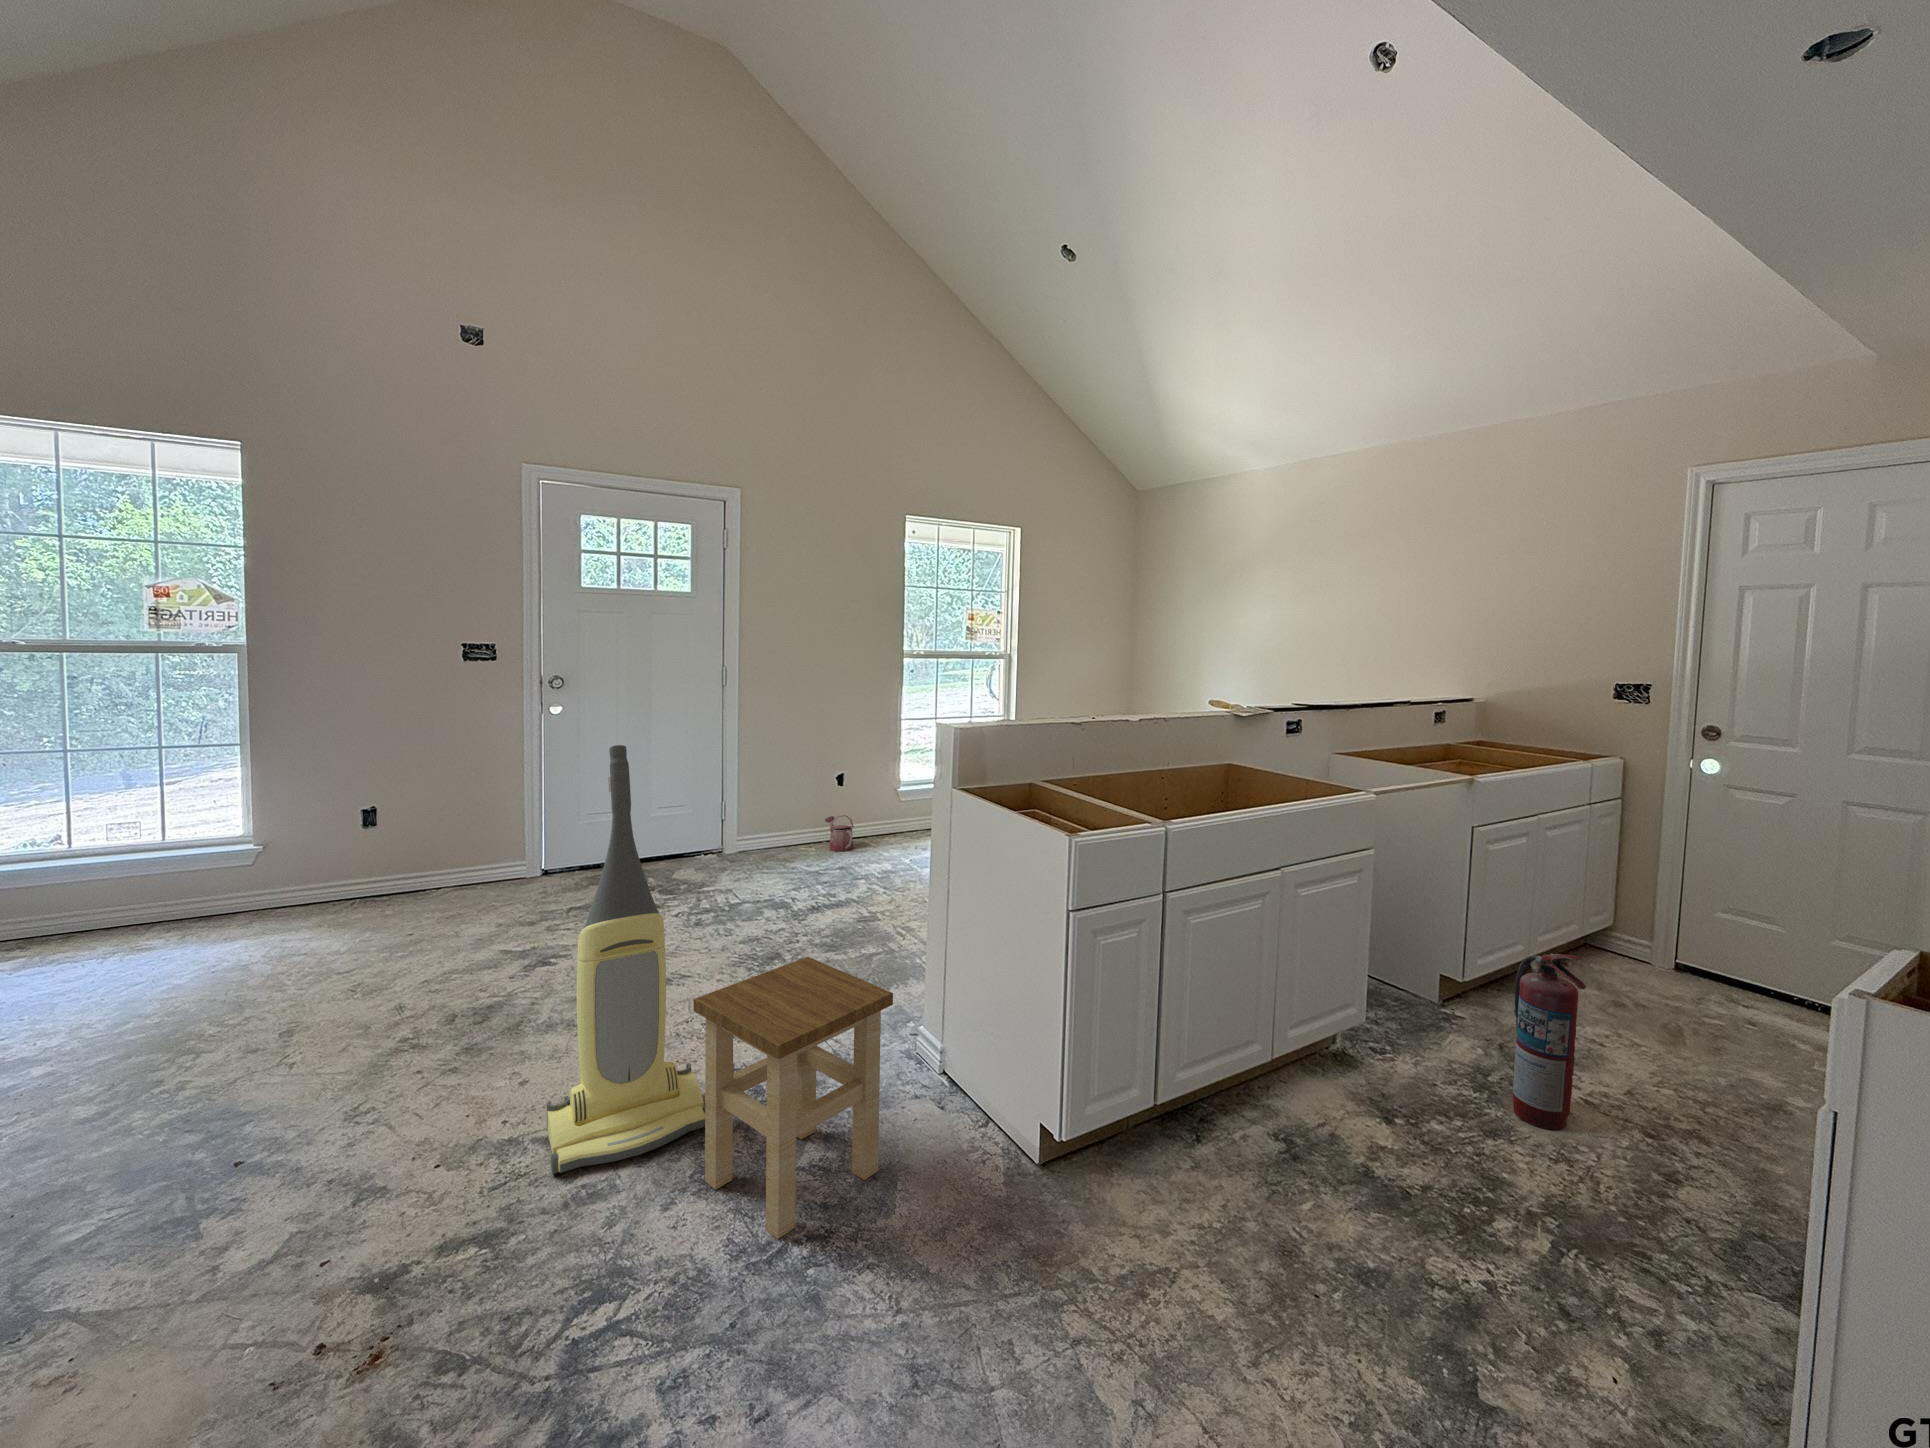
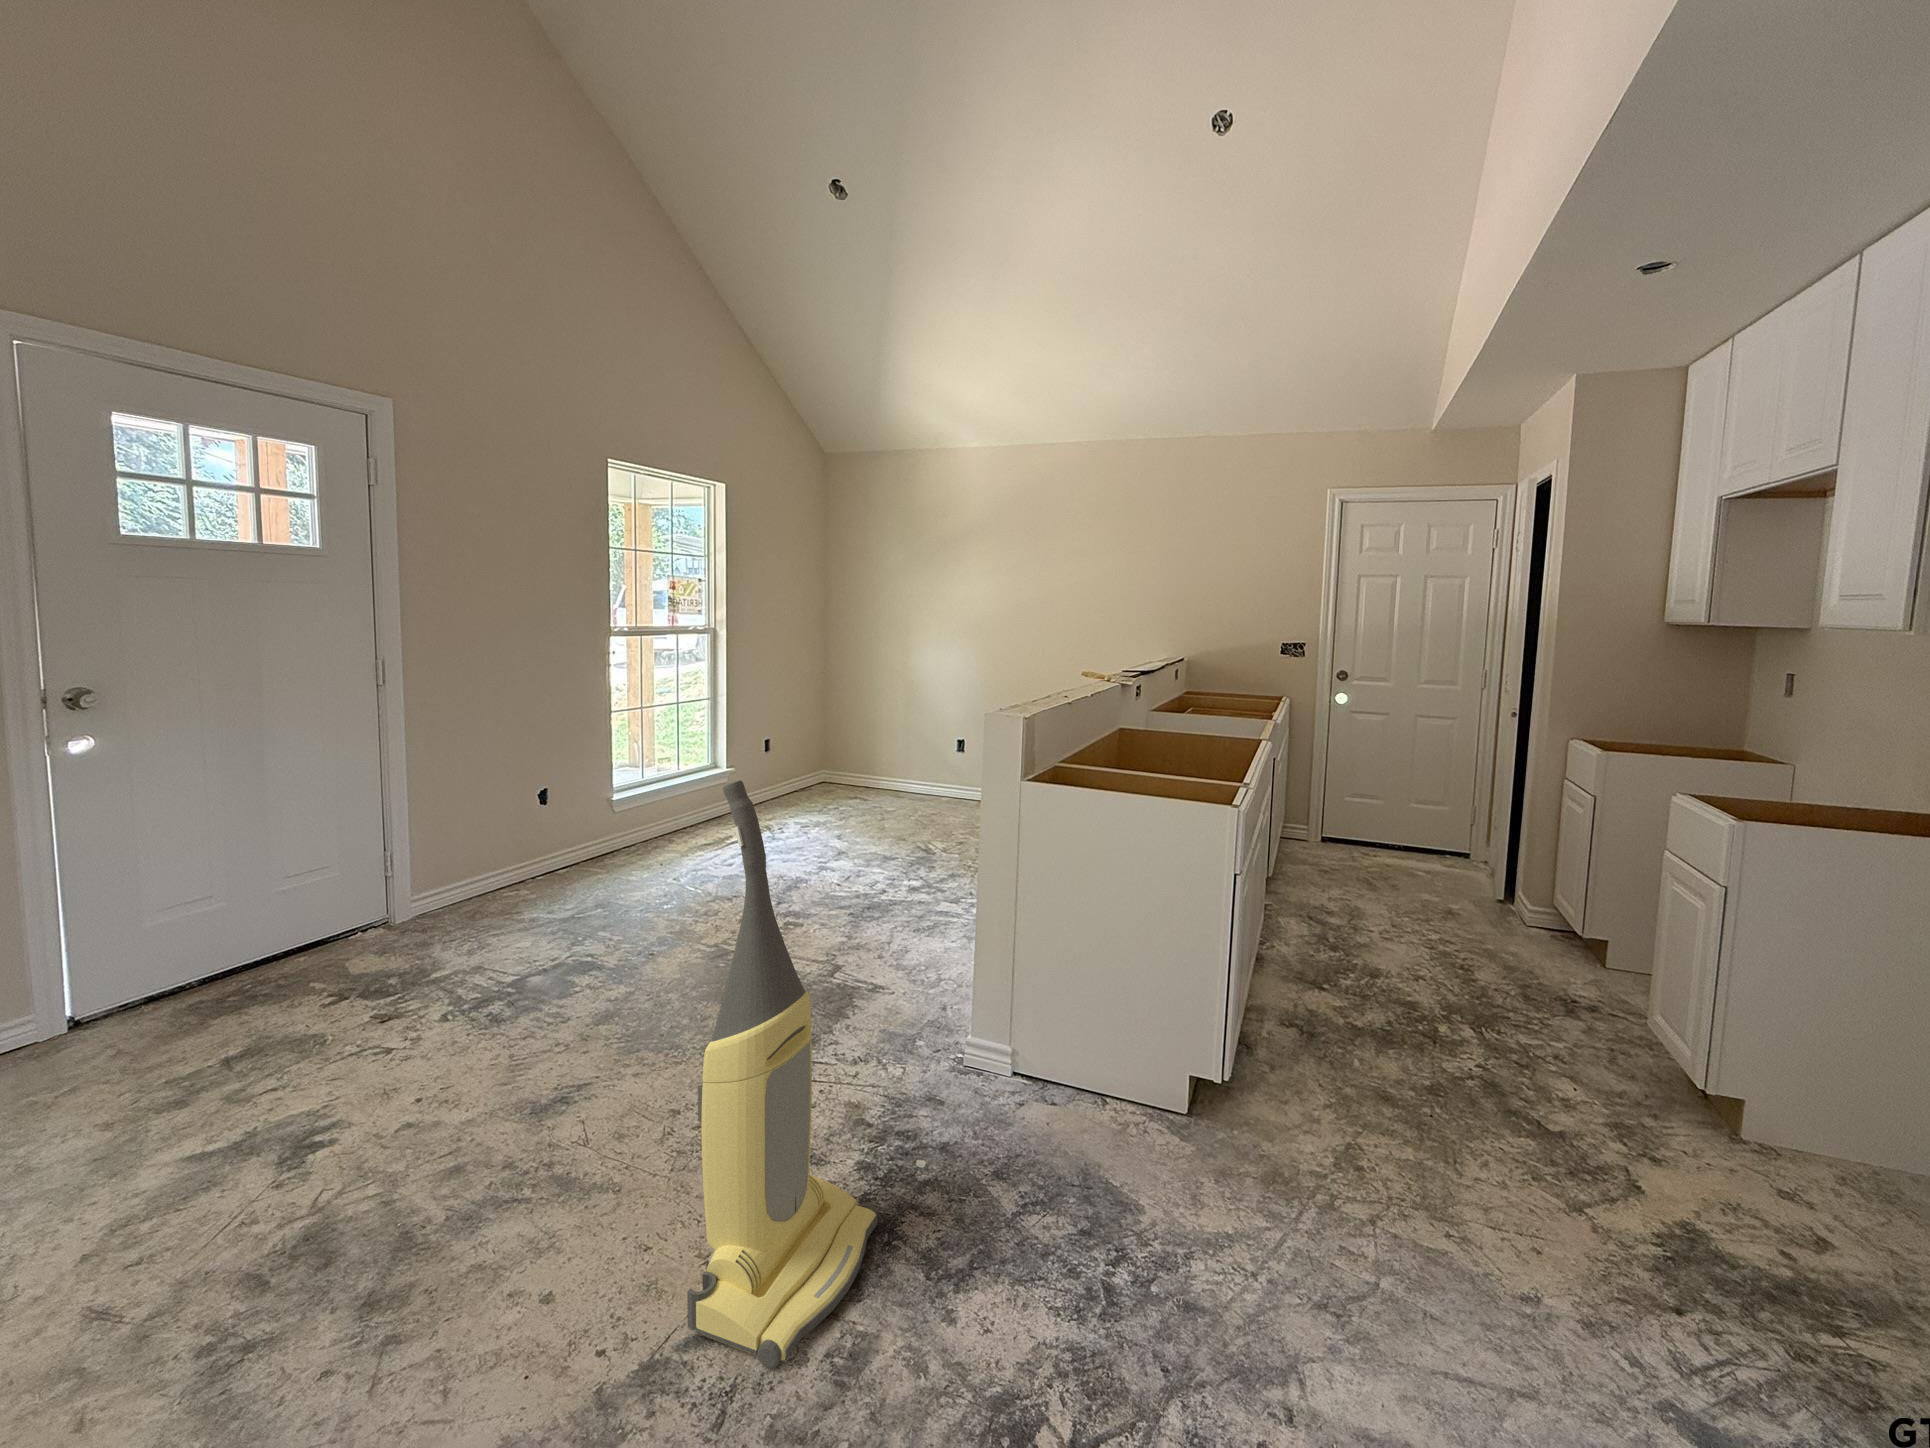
watering can: present [825,815,853,851] -> none [532,839,592,887]
fire extinguisher: present [1513,953,1586,1130] -> none [1352,836,1415,959]
stool: present [694,957,893,1239] -> none [946,989,1114,1281]

